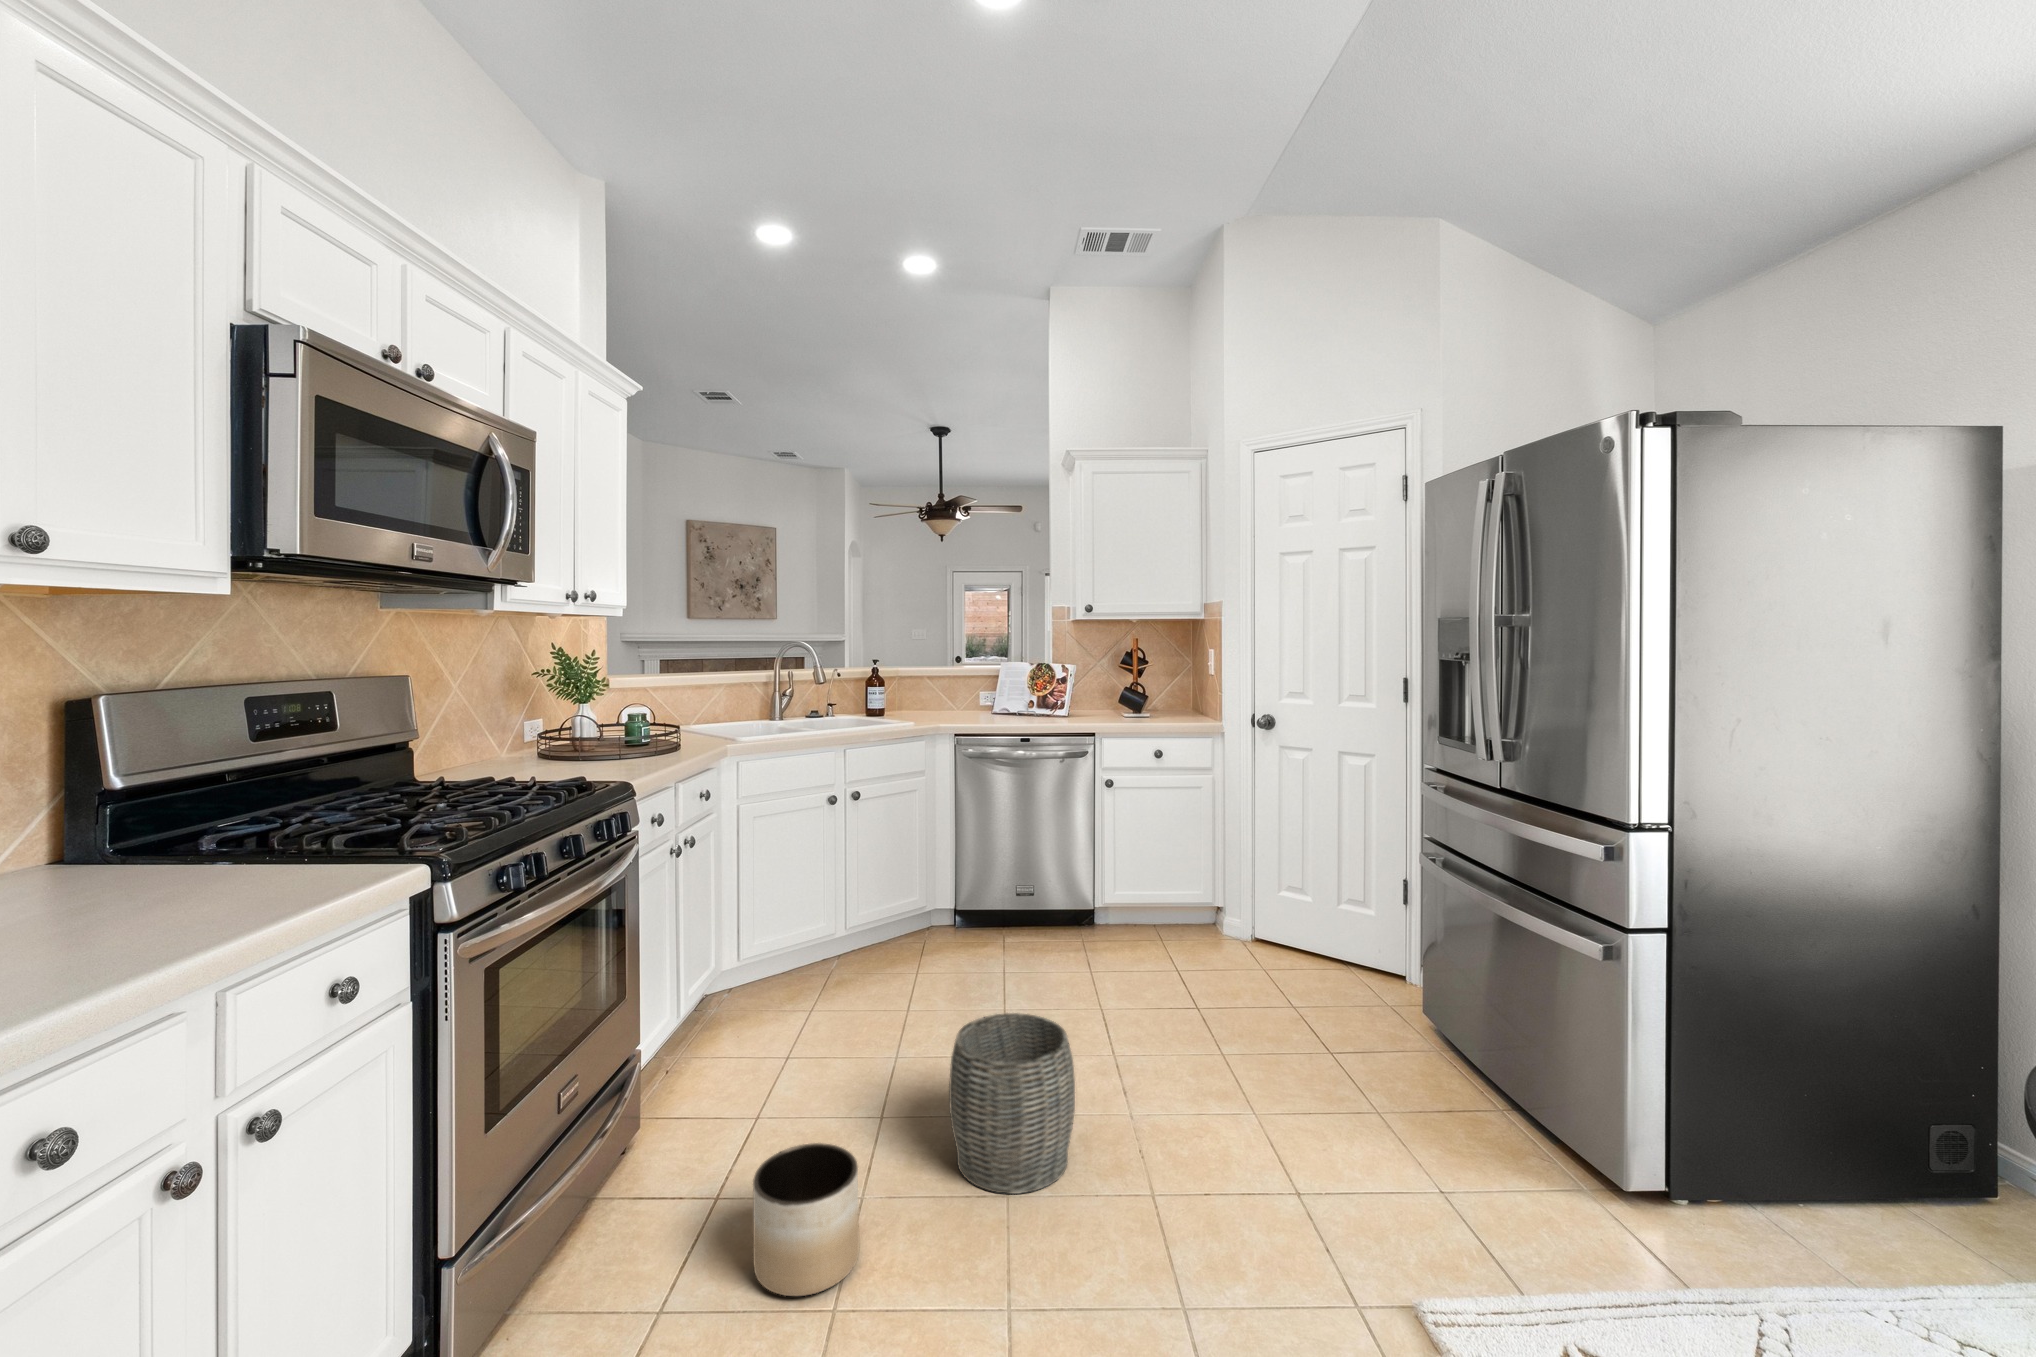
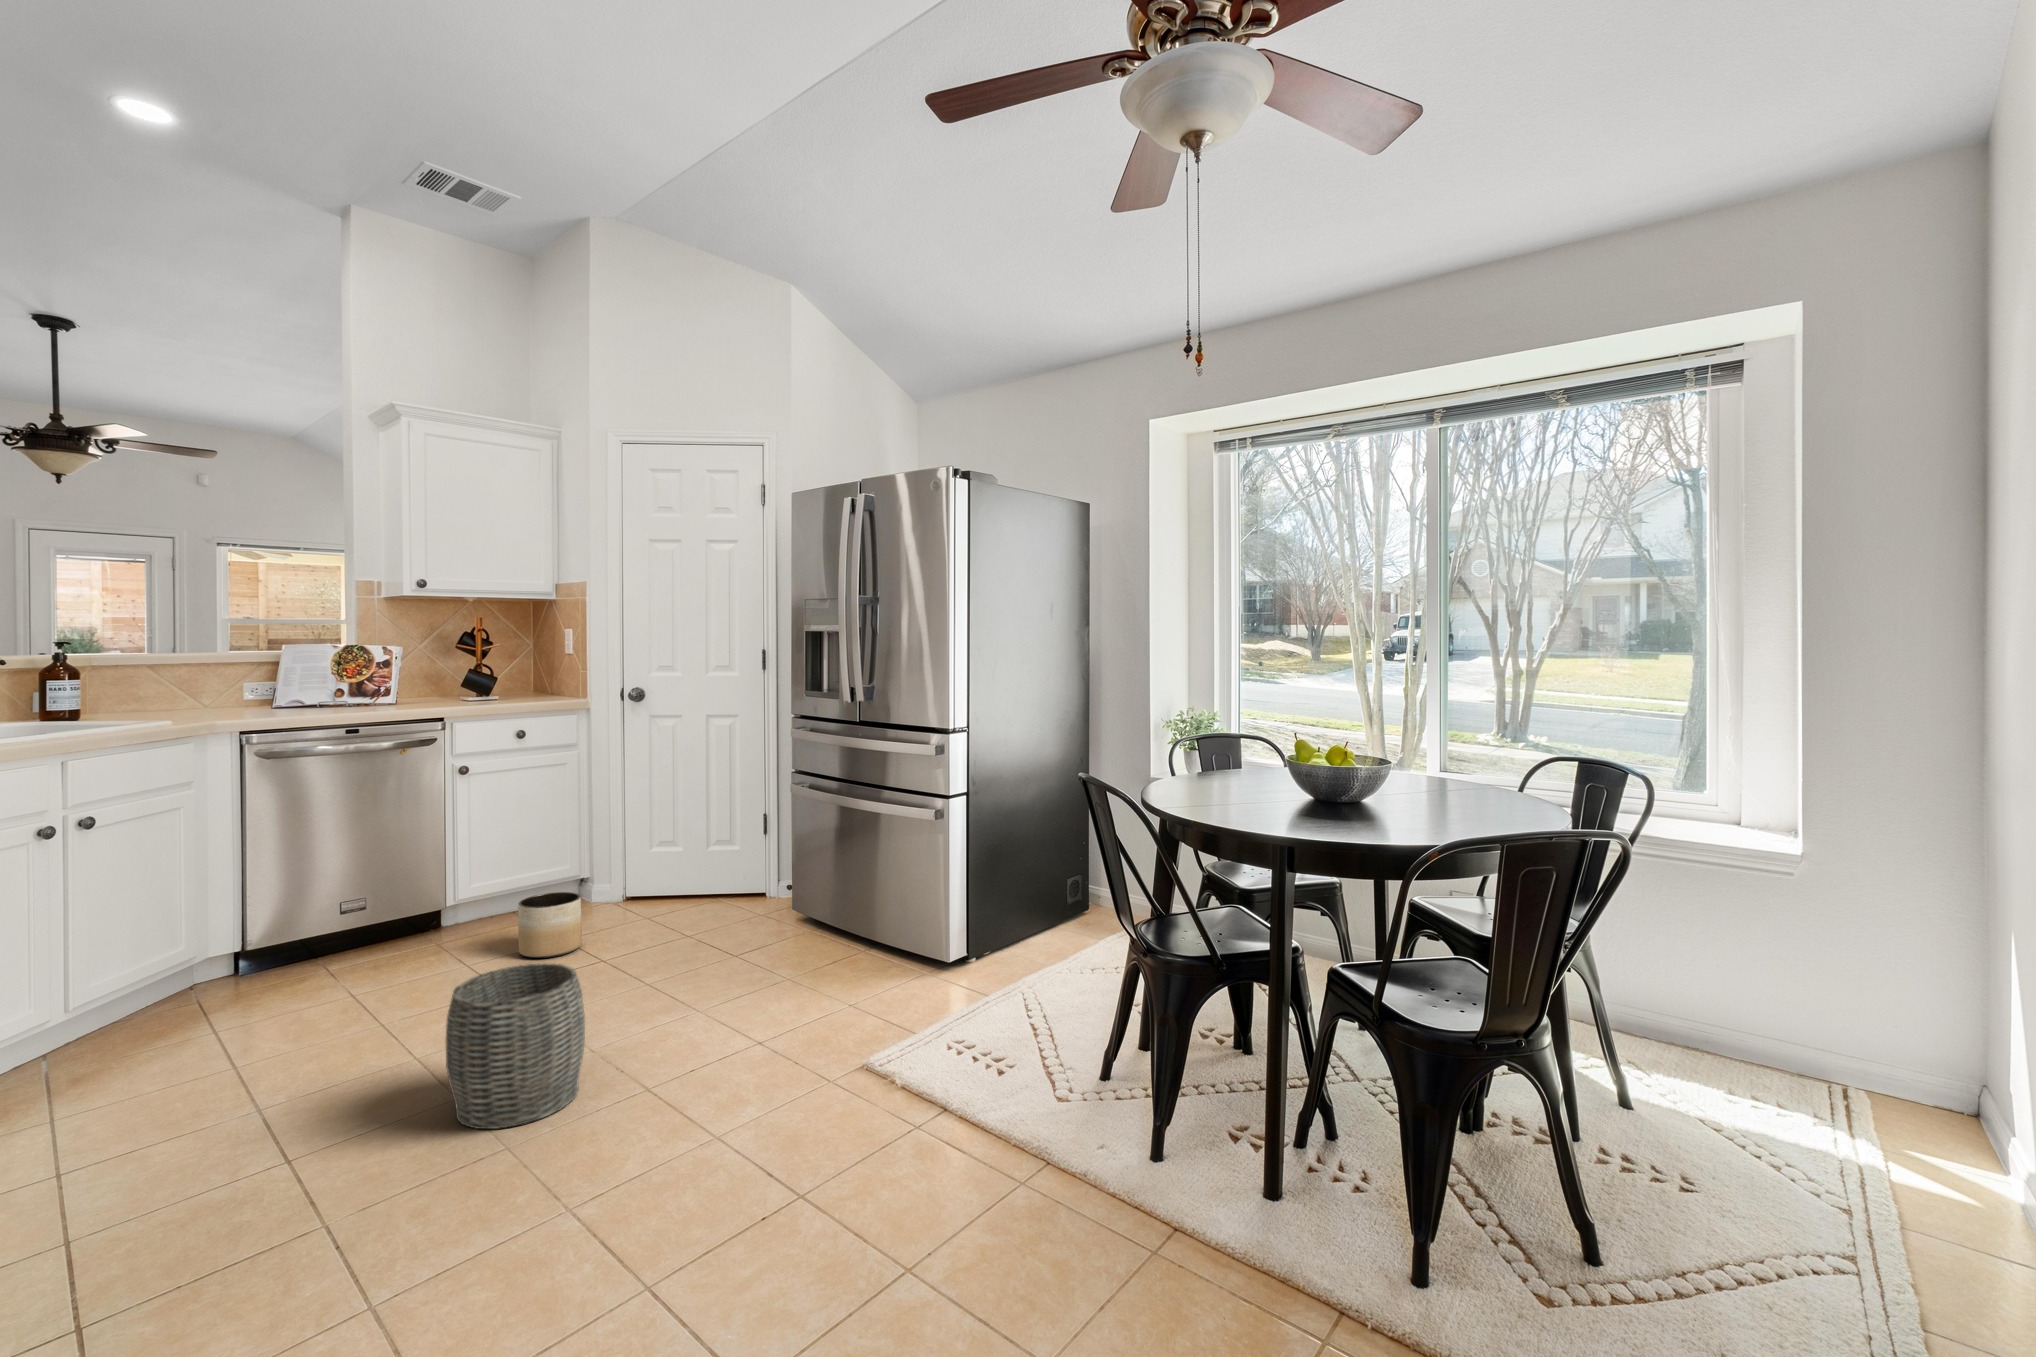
planter: present [753,1143,860,1296] -> present [518,892,582,958]

